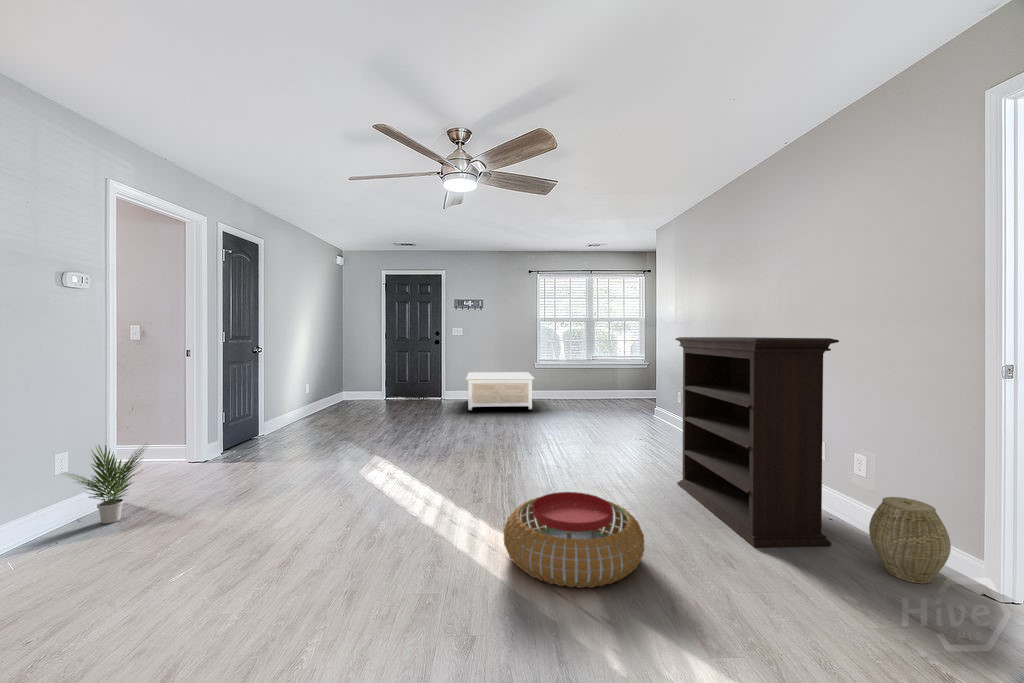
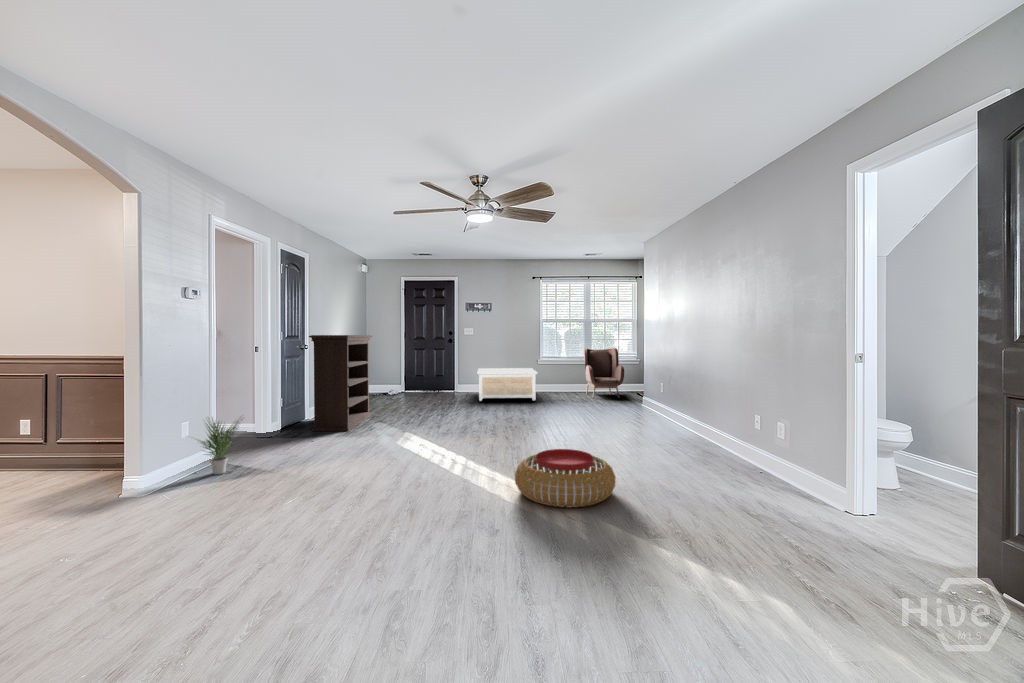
bookshelf: present [675,337,839,547] -> present [309,335,372,431]
armchair: none [585,350,631,406] -> present [584,348,624,398]
woven basket: present [869,497,951,583] -> none [776,449,827,506]

